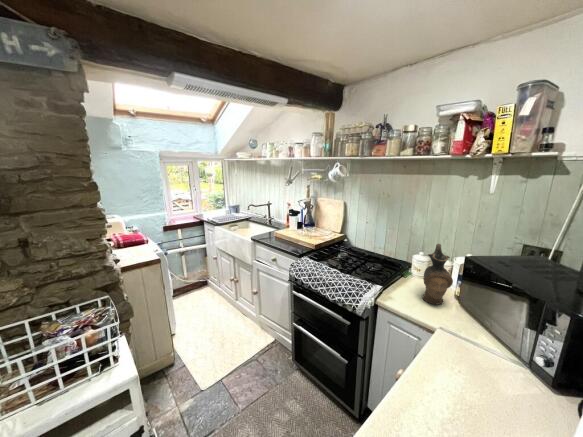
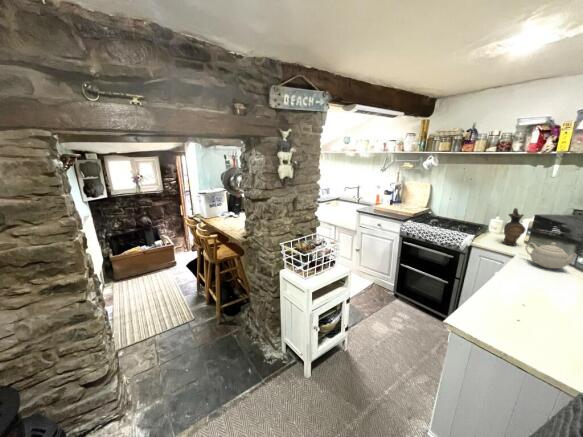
teapot: none [449,321,542,390] -> present [526,243,577,269]

